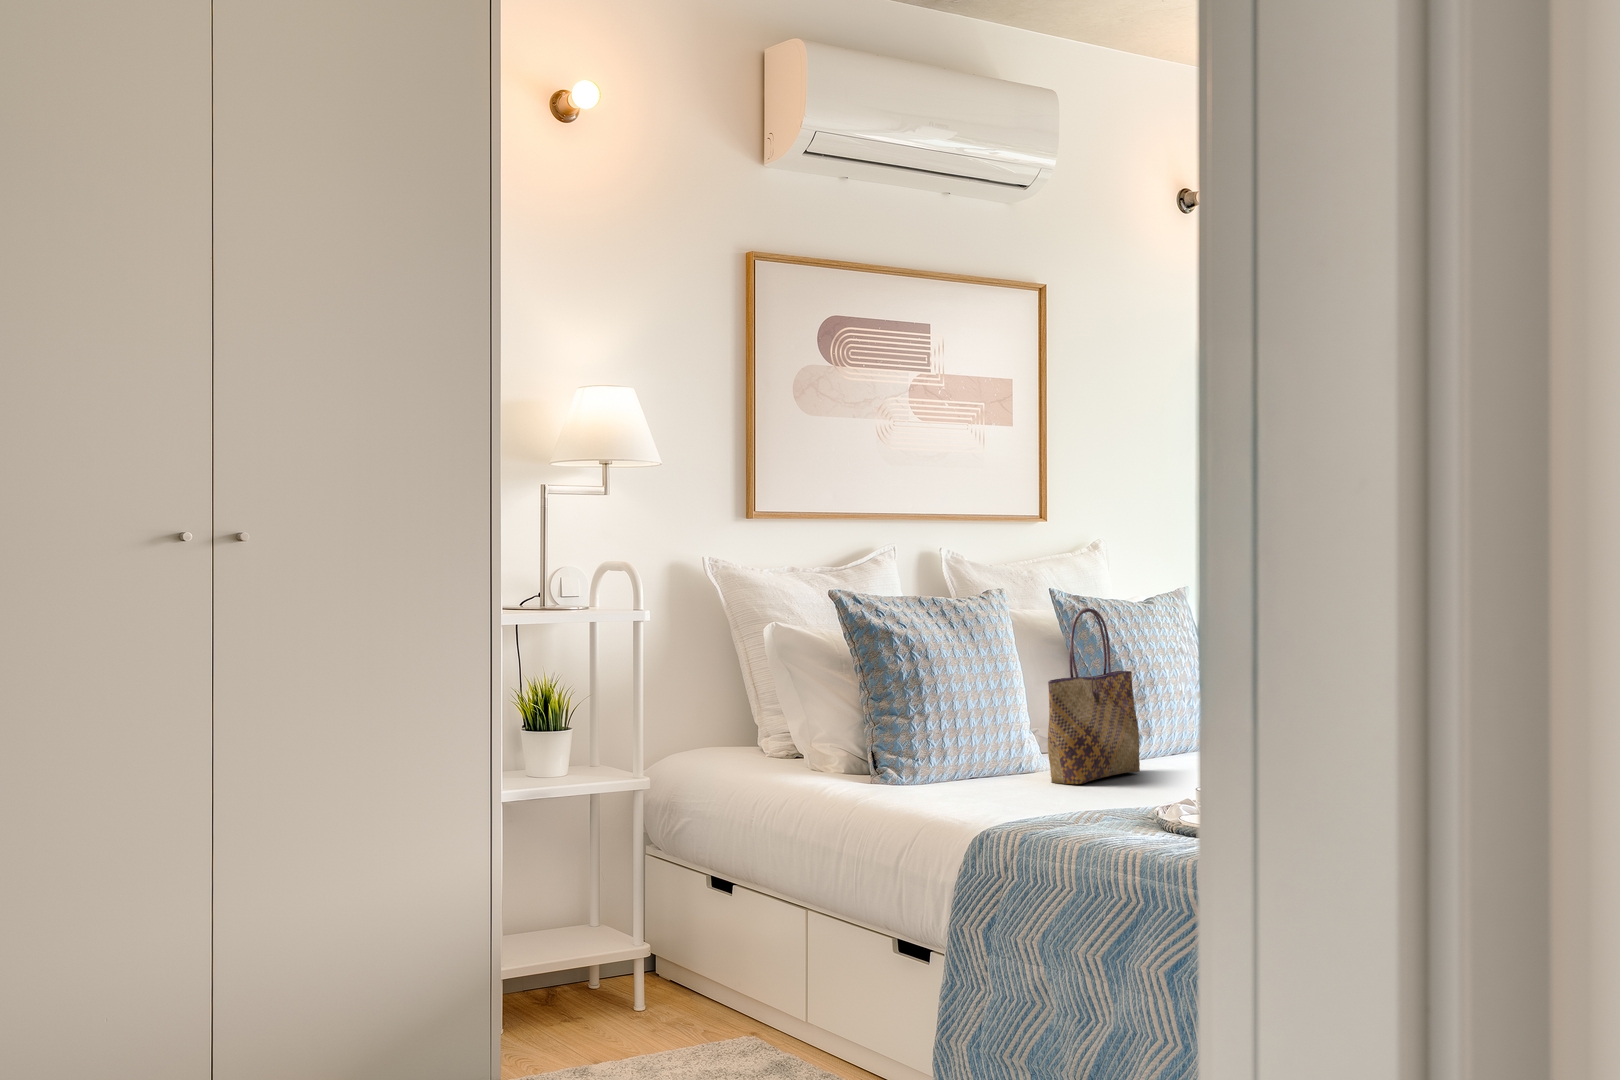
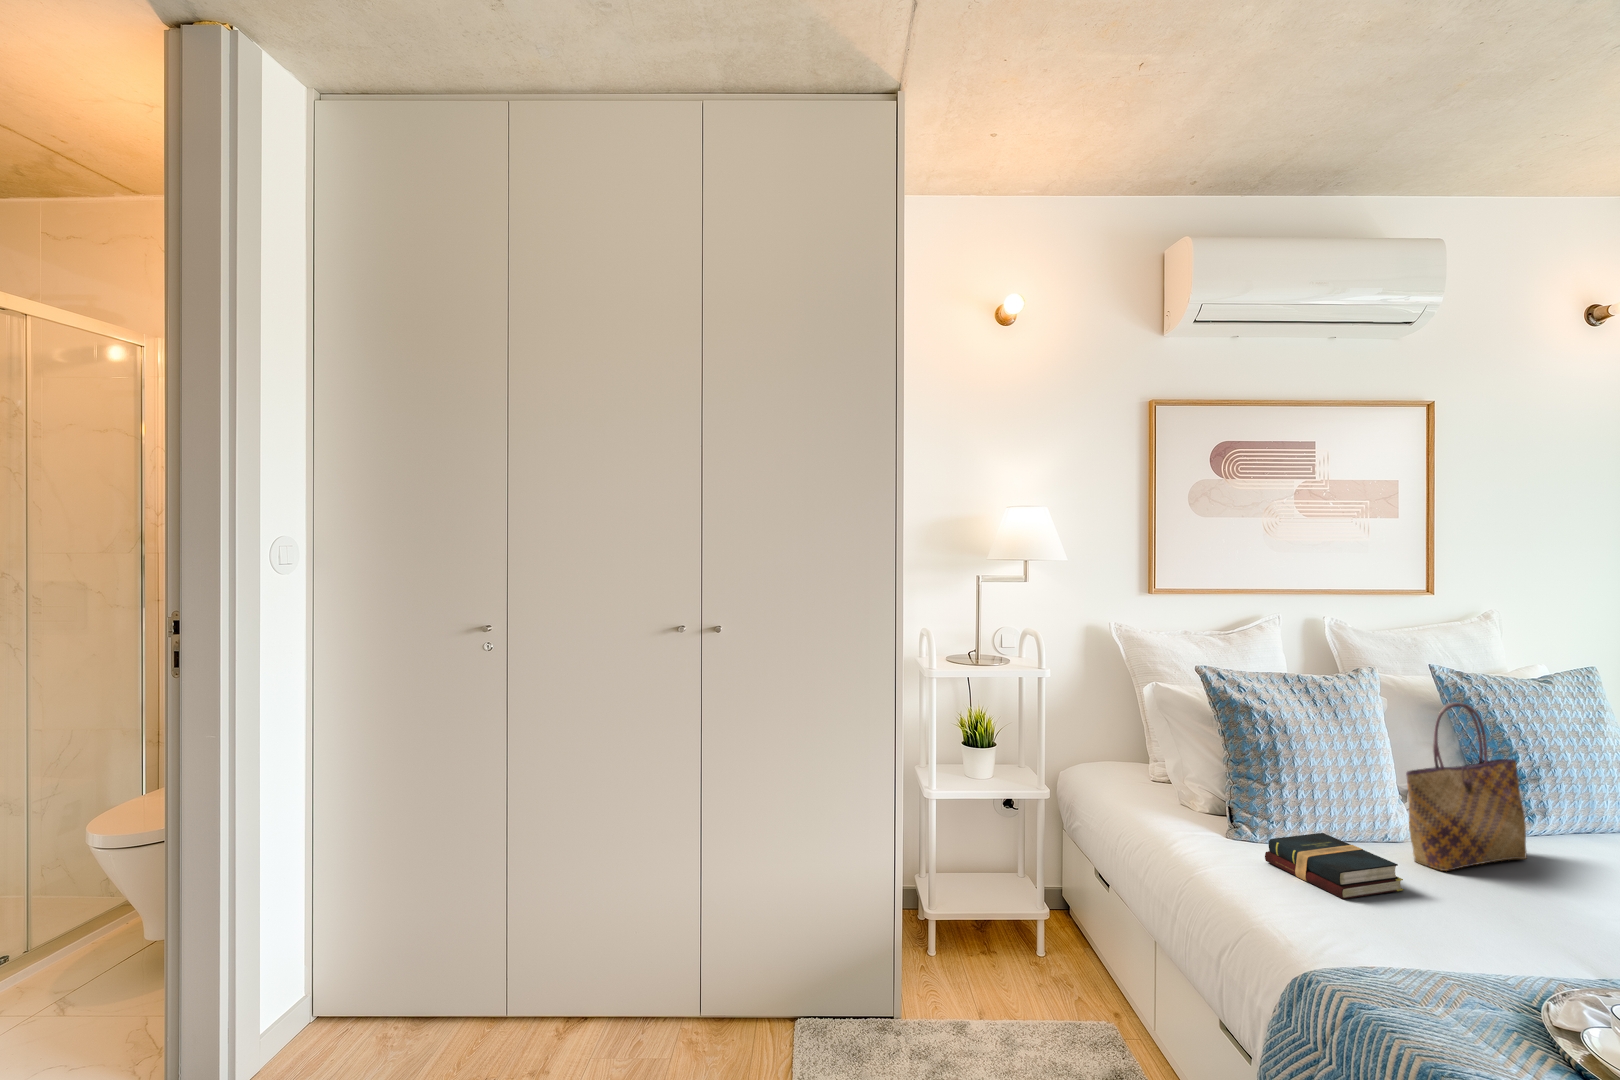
hardback book: none [920,759,1053,807] -> present [1265,833,1403,899]

